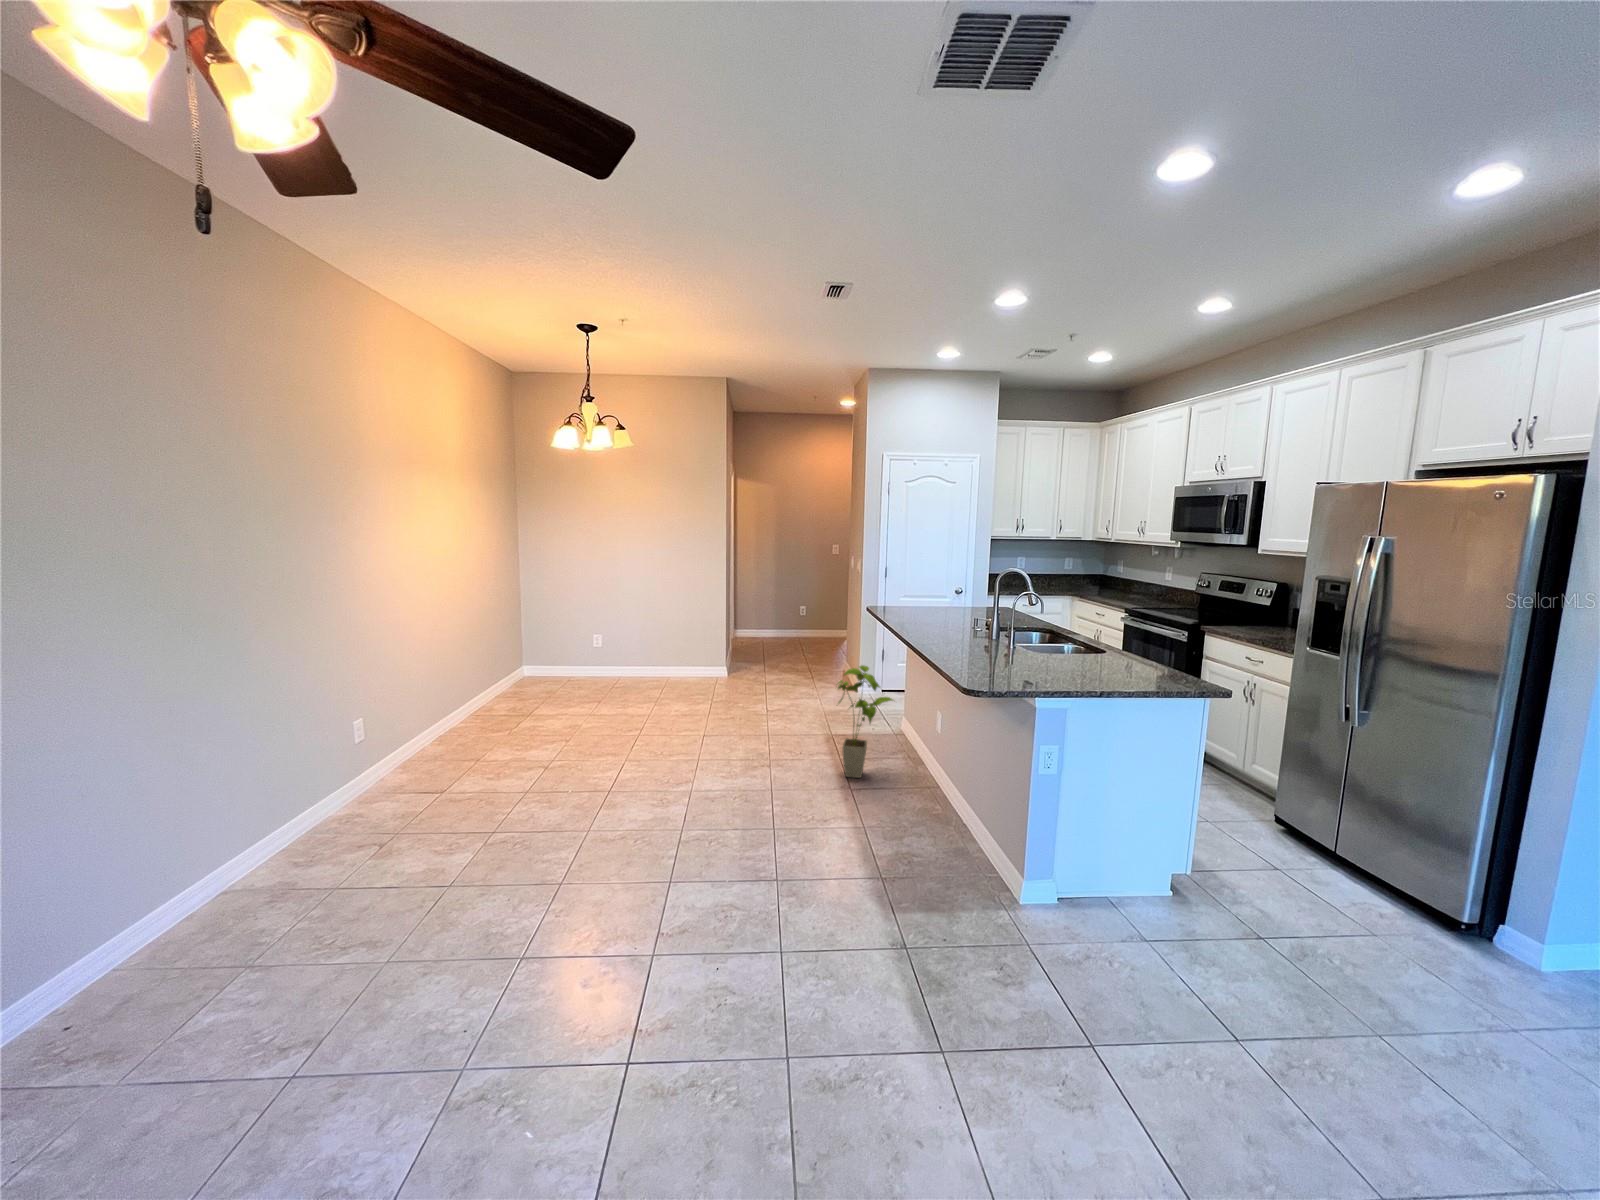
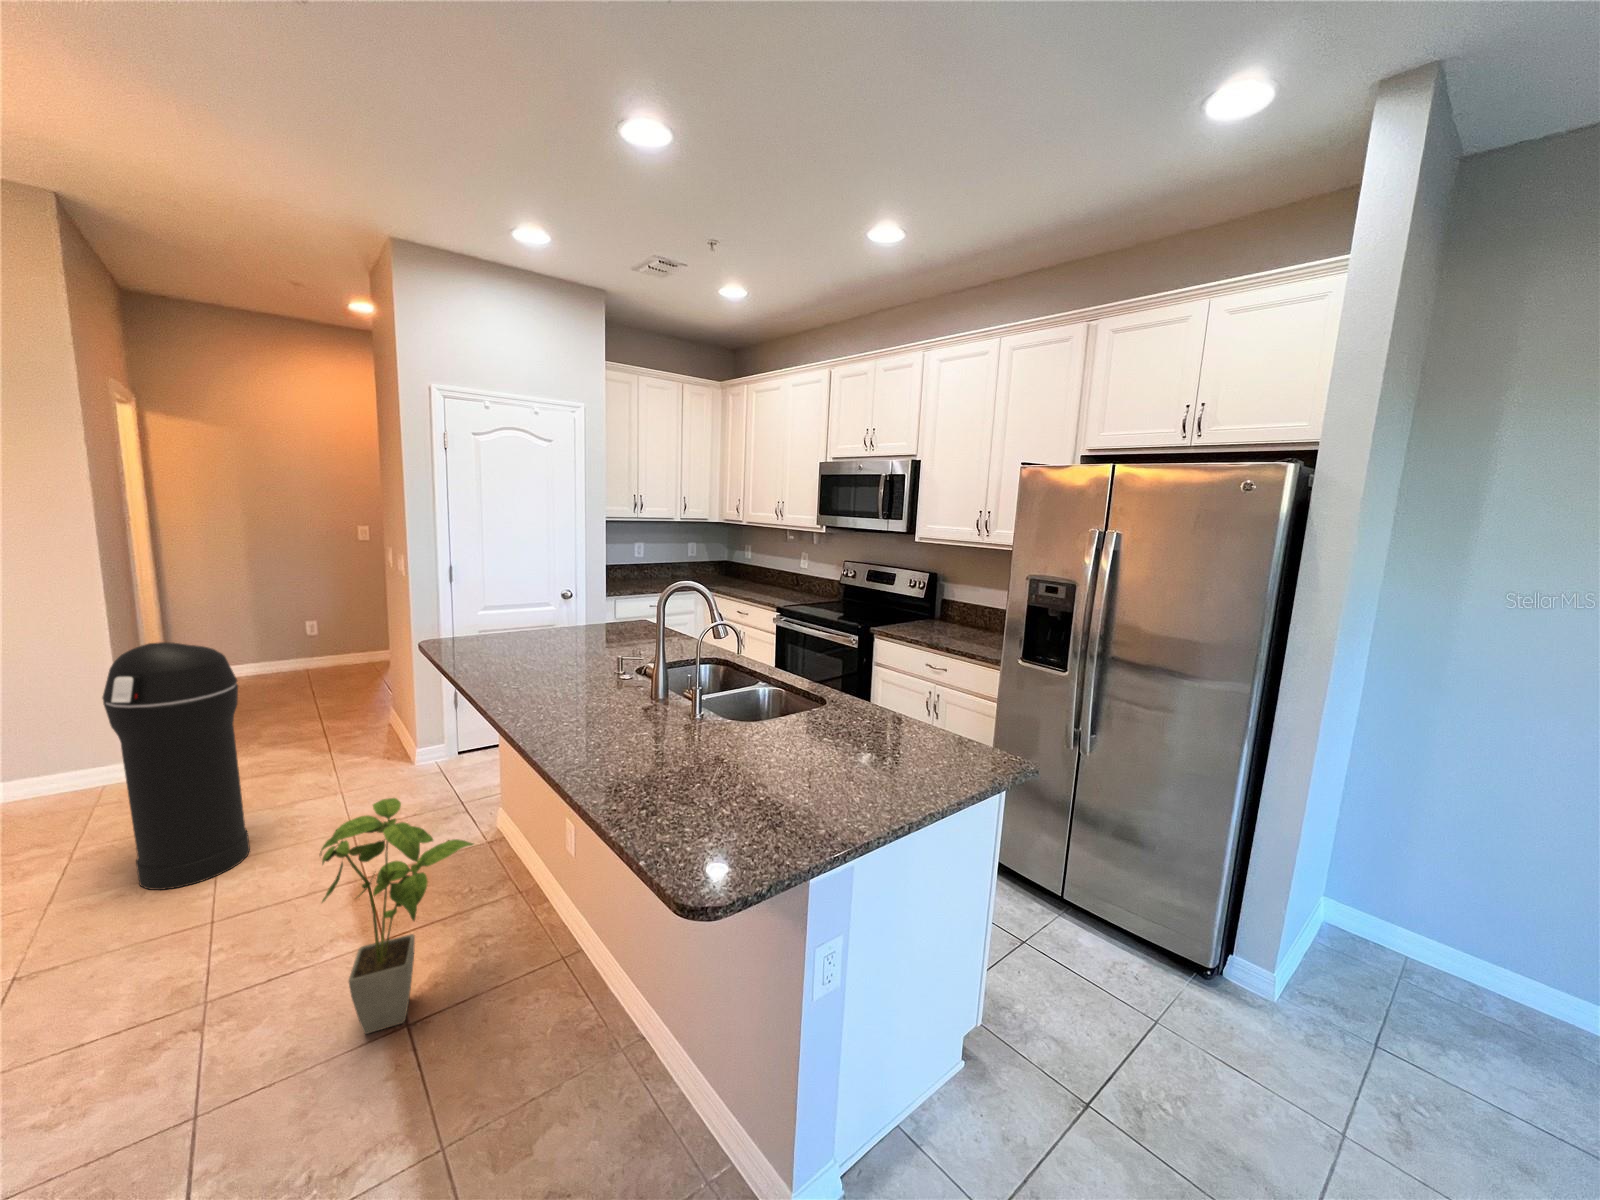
trash can: none [749,596,794,715] -> present [102,642,250,890]

